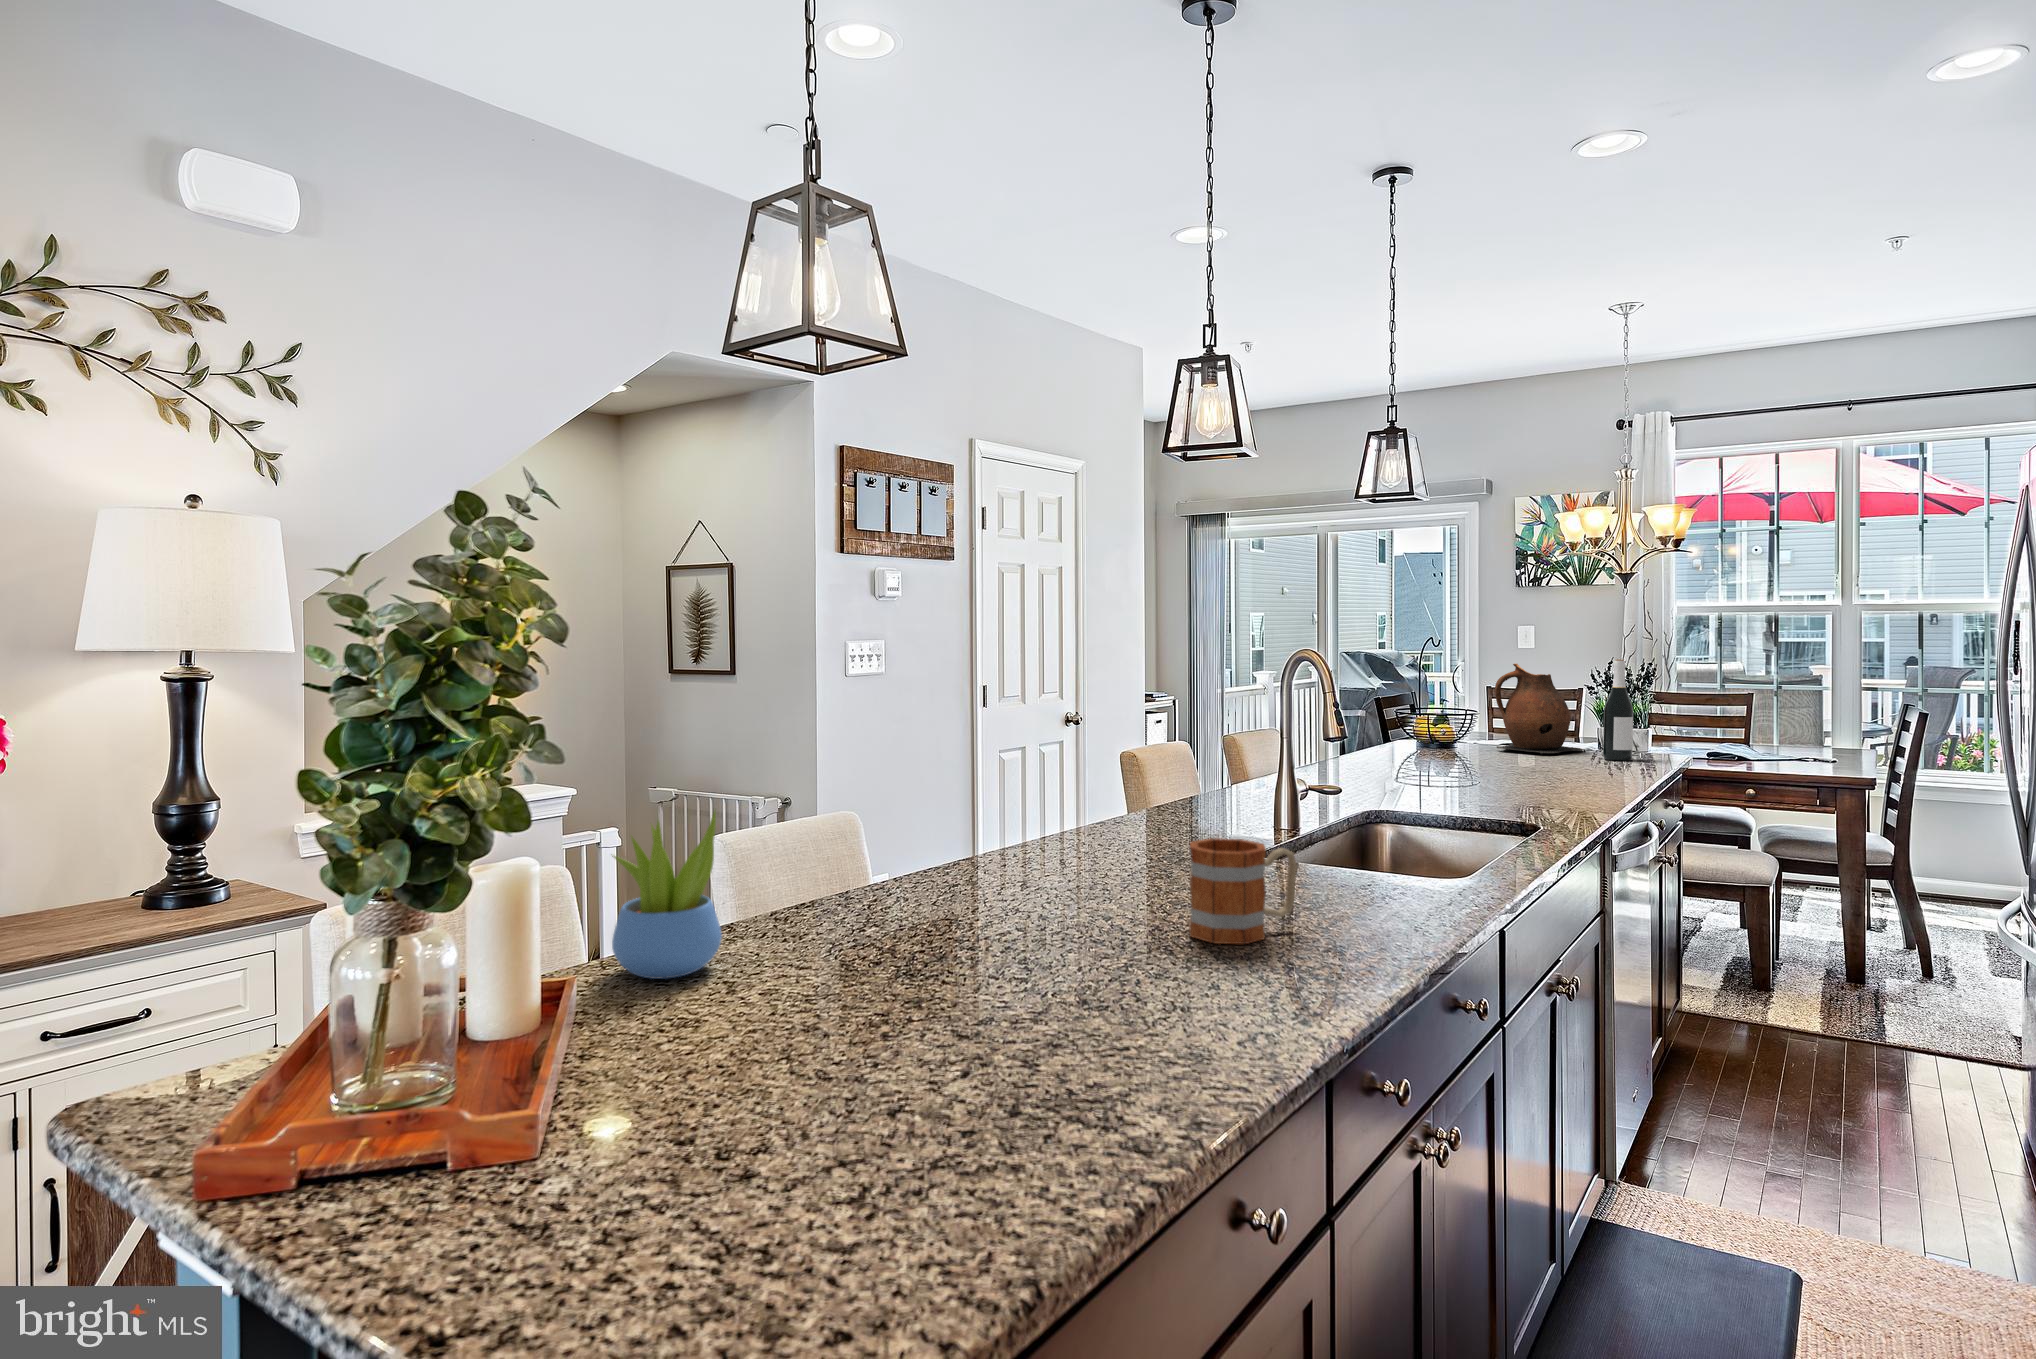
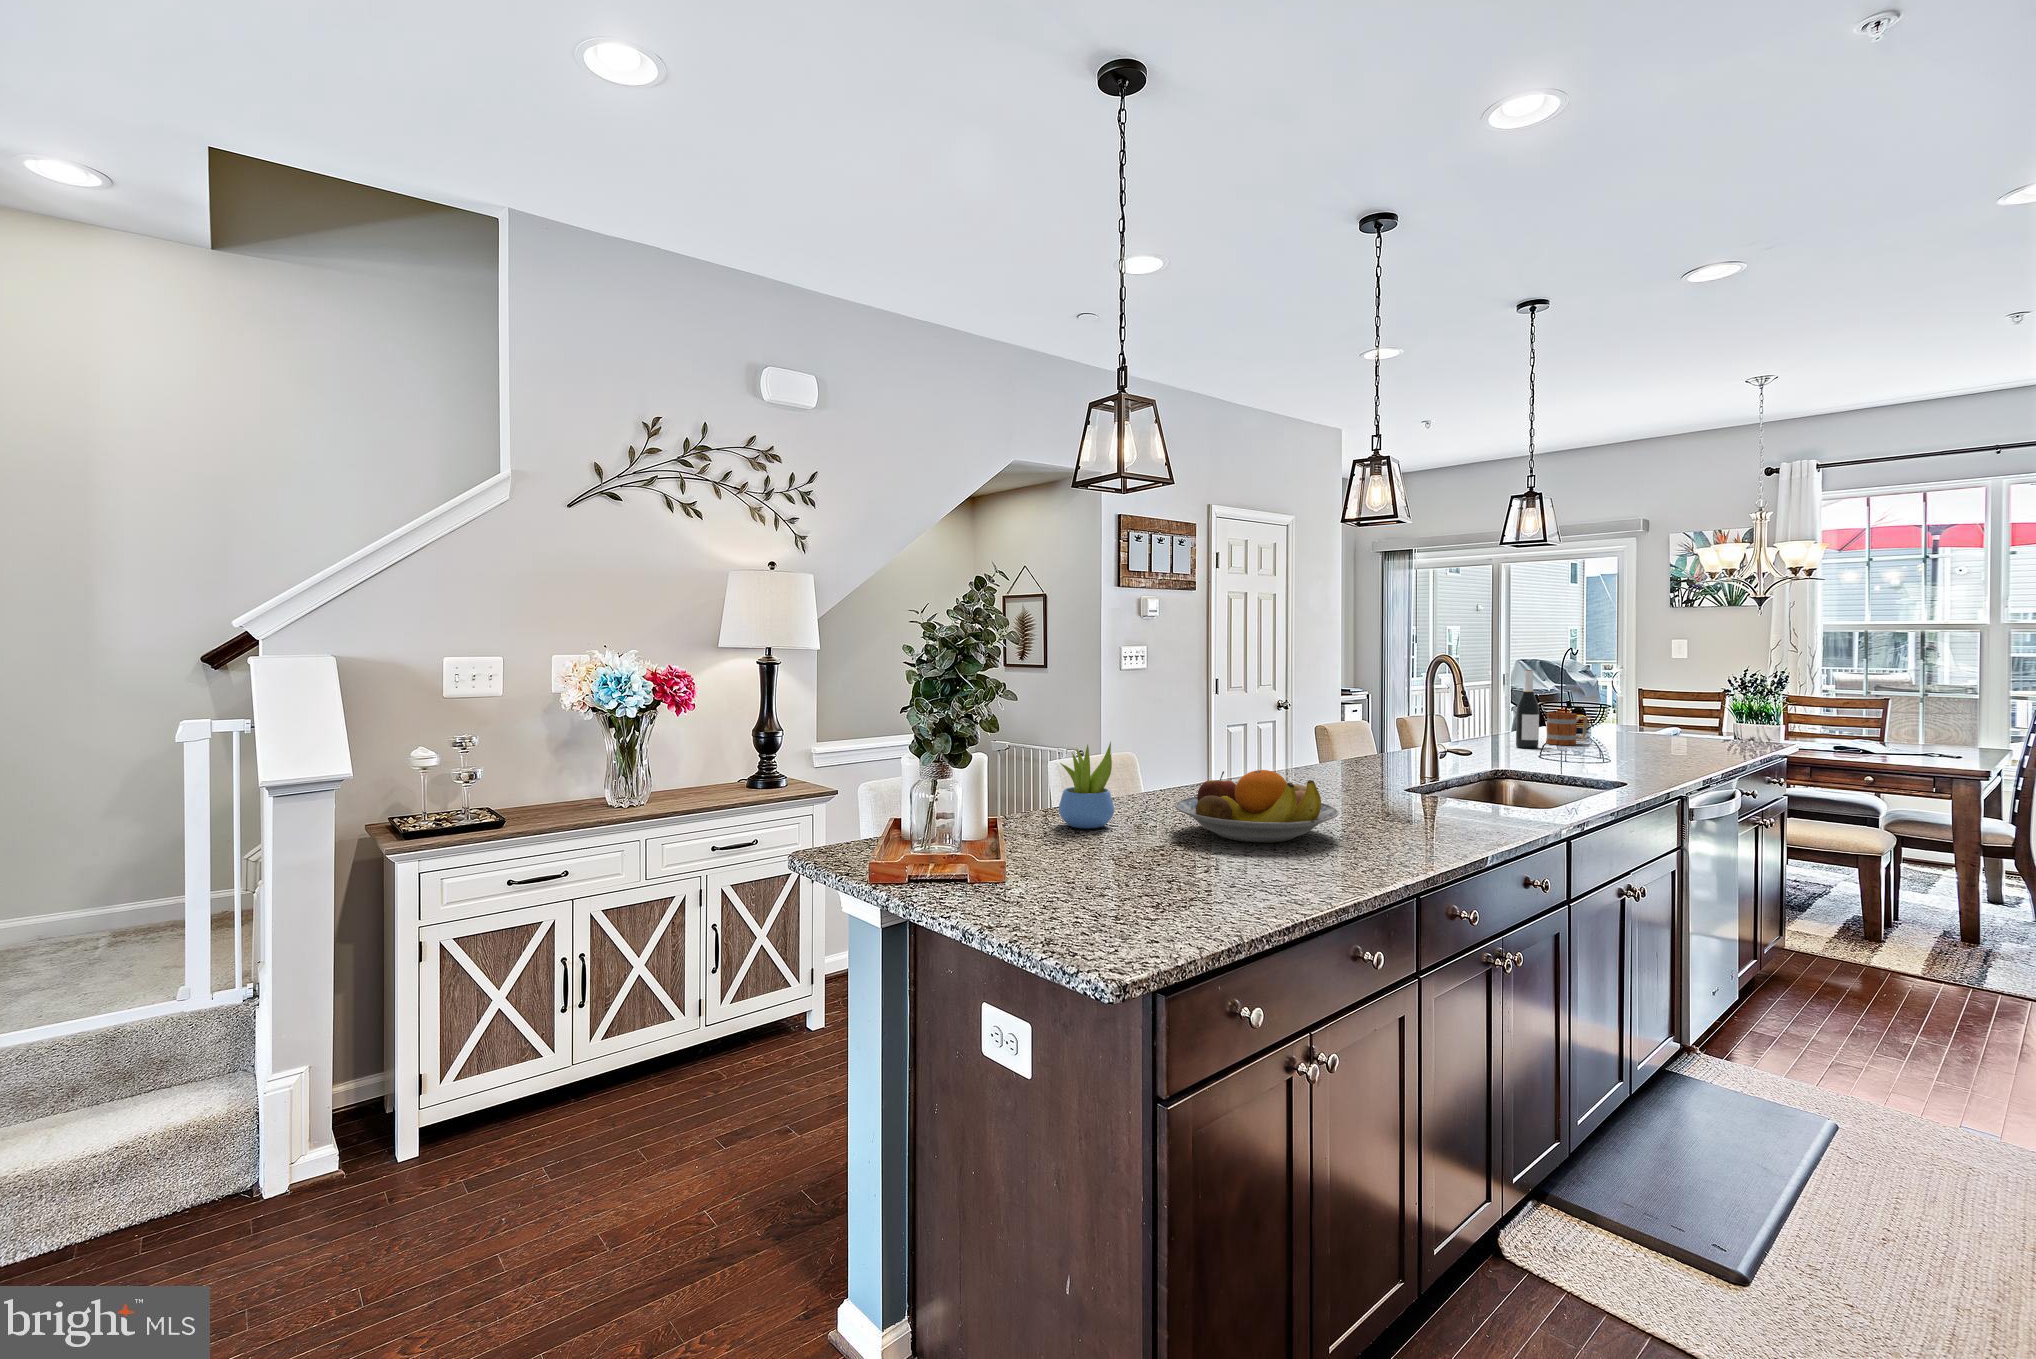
wine bottle: present [1603,659,1633,761] -> present [1516,670,1539,748]
ceramic pitcher: present [1495,664,1585,754] -> none [1628,671,1705,741]
mug: present [1189,838,1297,944] -> present [1546,713,1587,745]
fruit bowl: none [827,857,1121,999] -> present [1175,770,1339,843]

